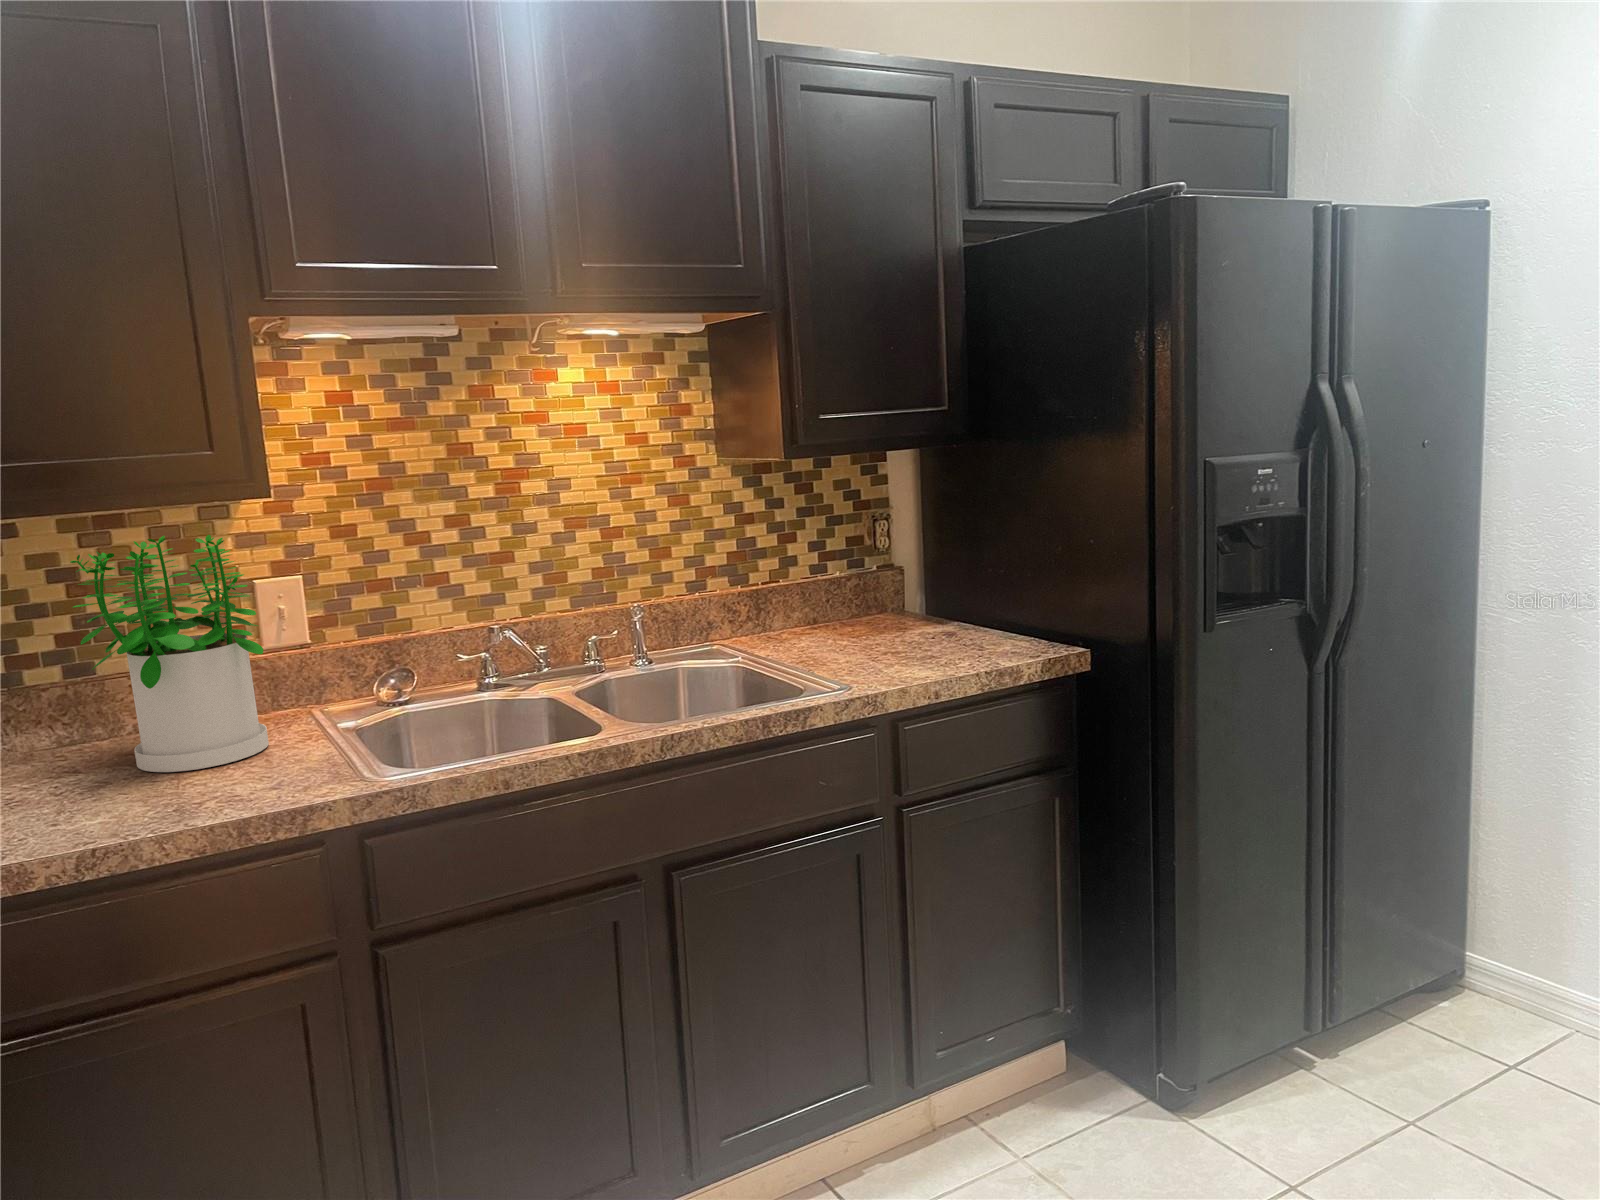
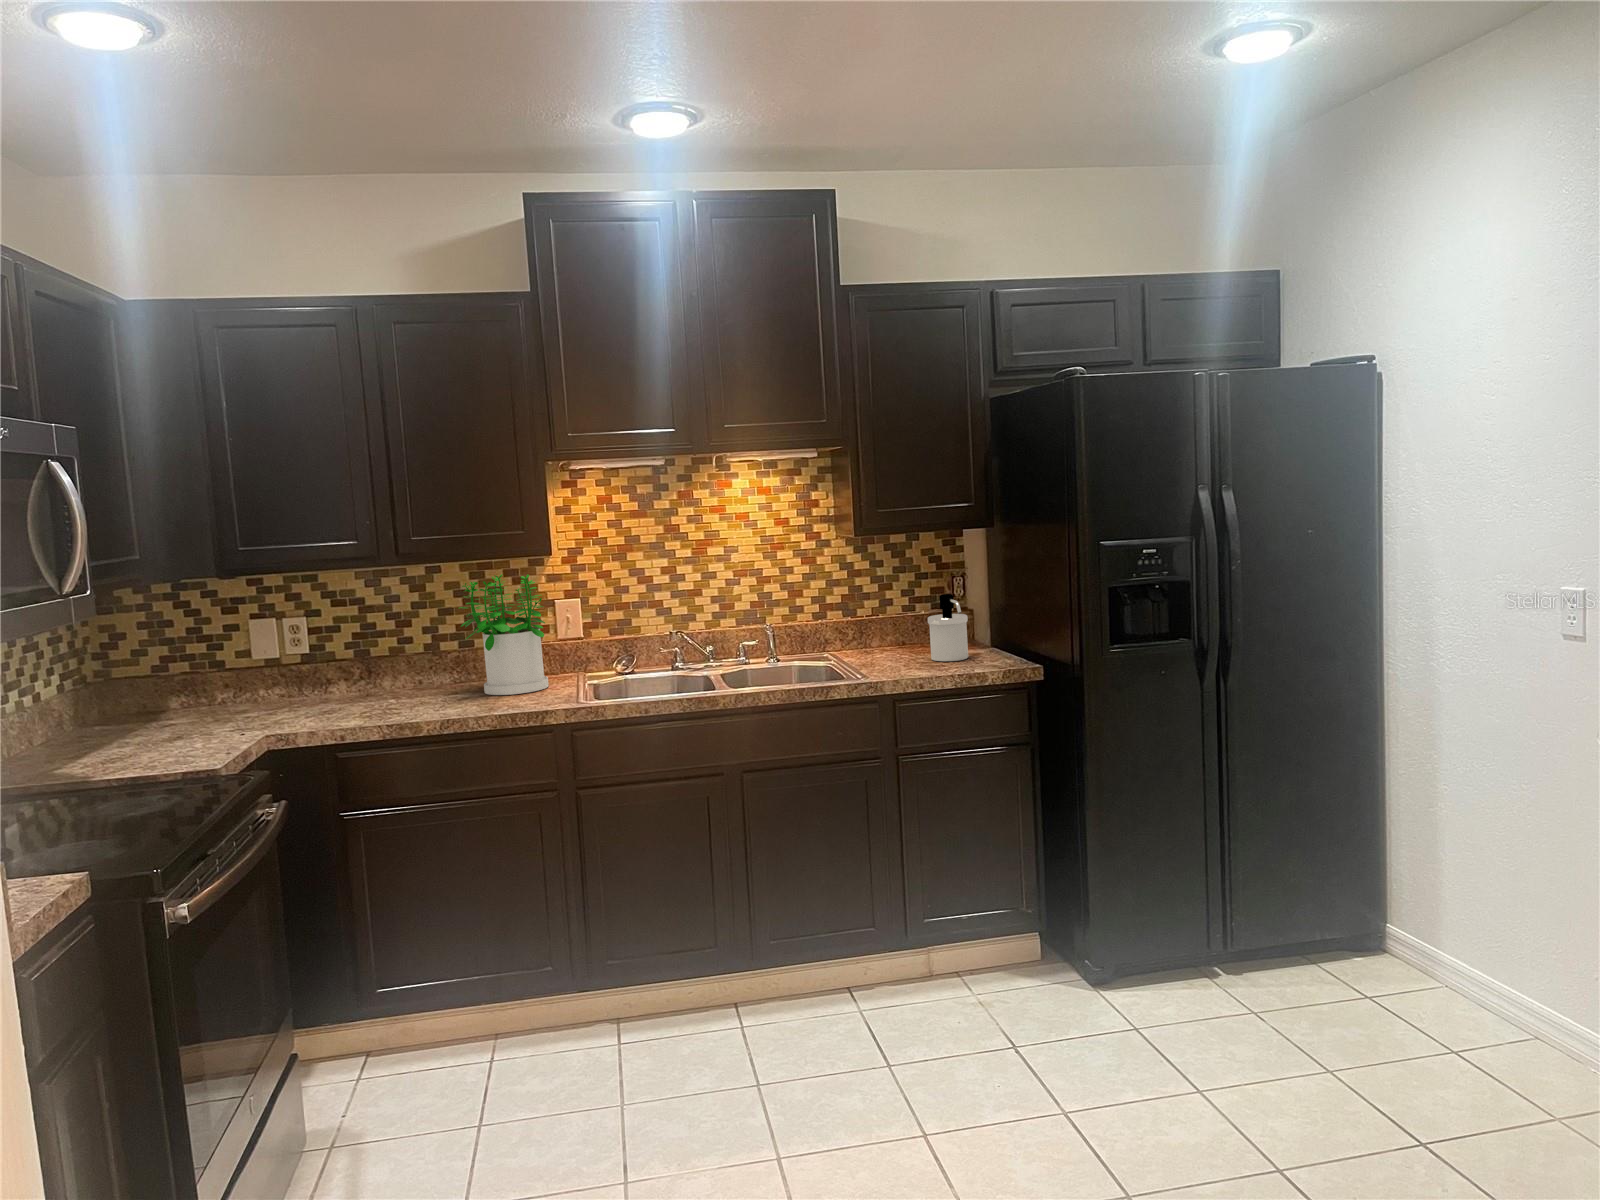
soap dispenser: none [889,546,960,649] -> present [928,594,968,661]

